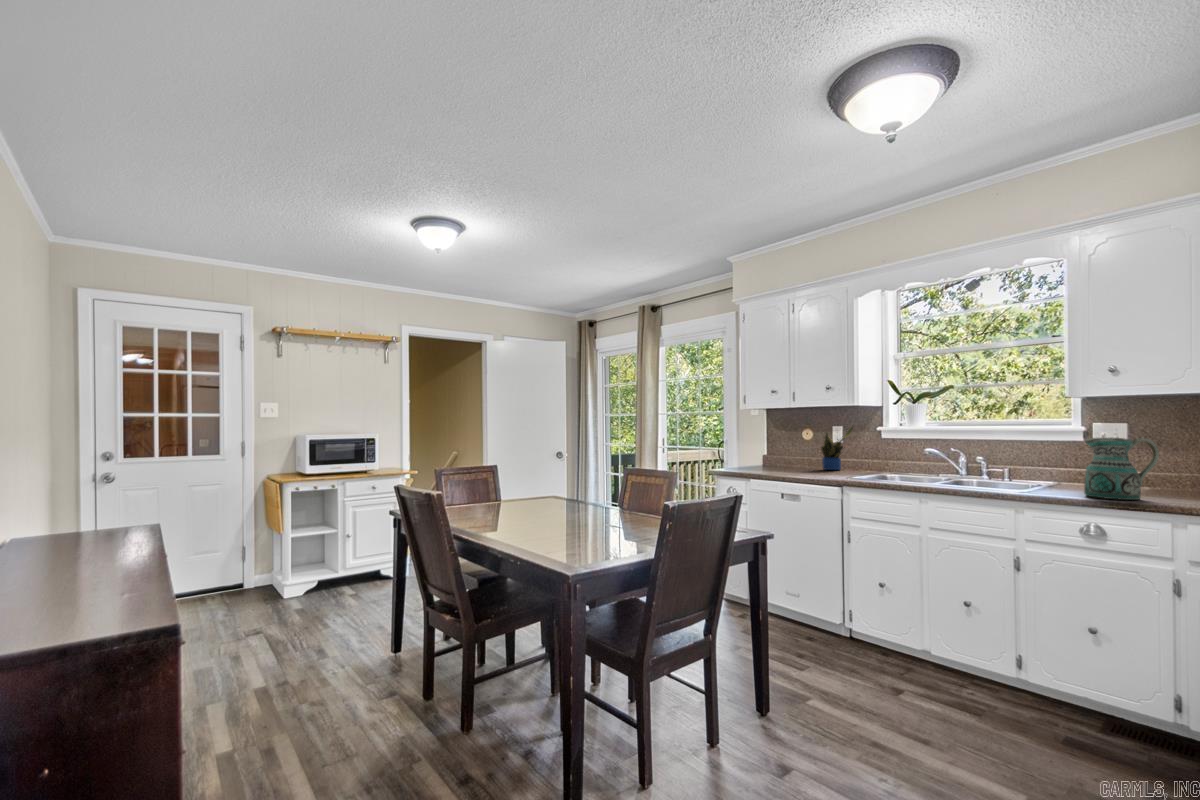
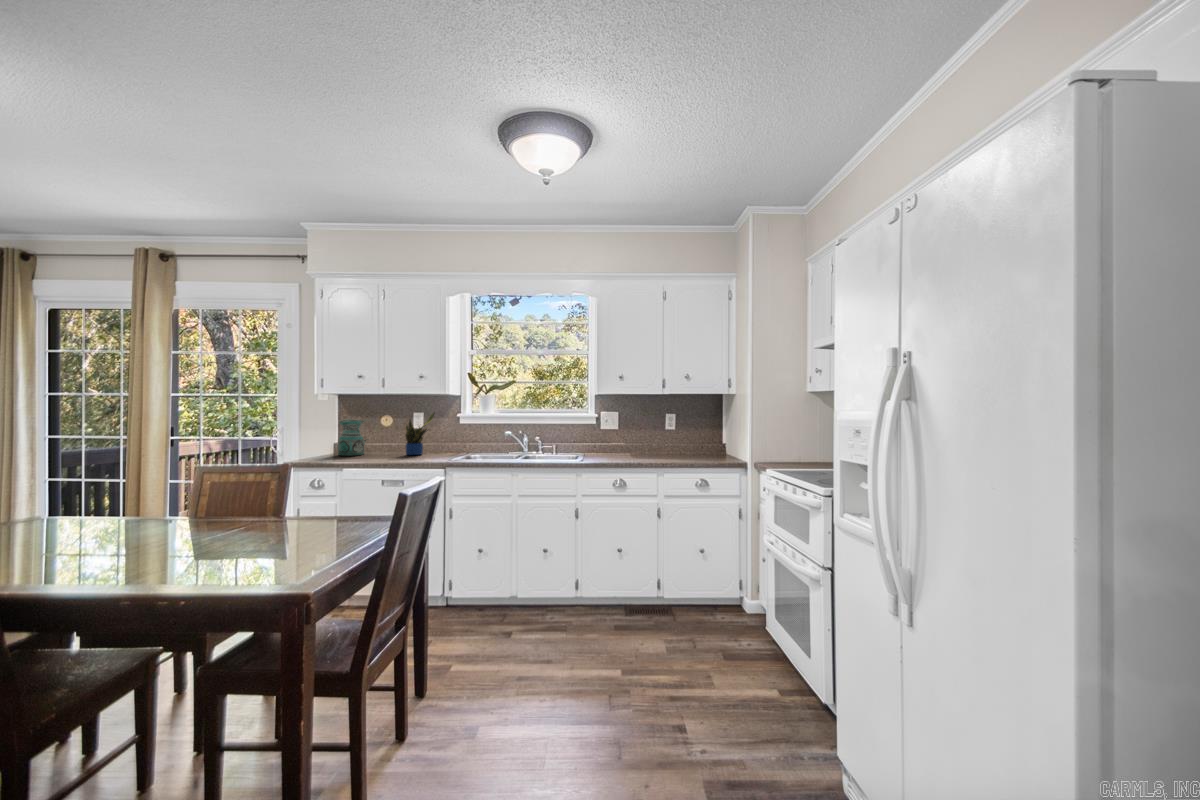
ceramic pitcher: present [1084,437,1159,500] -> present [338,419,369,456]

